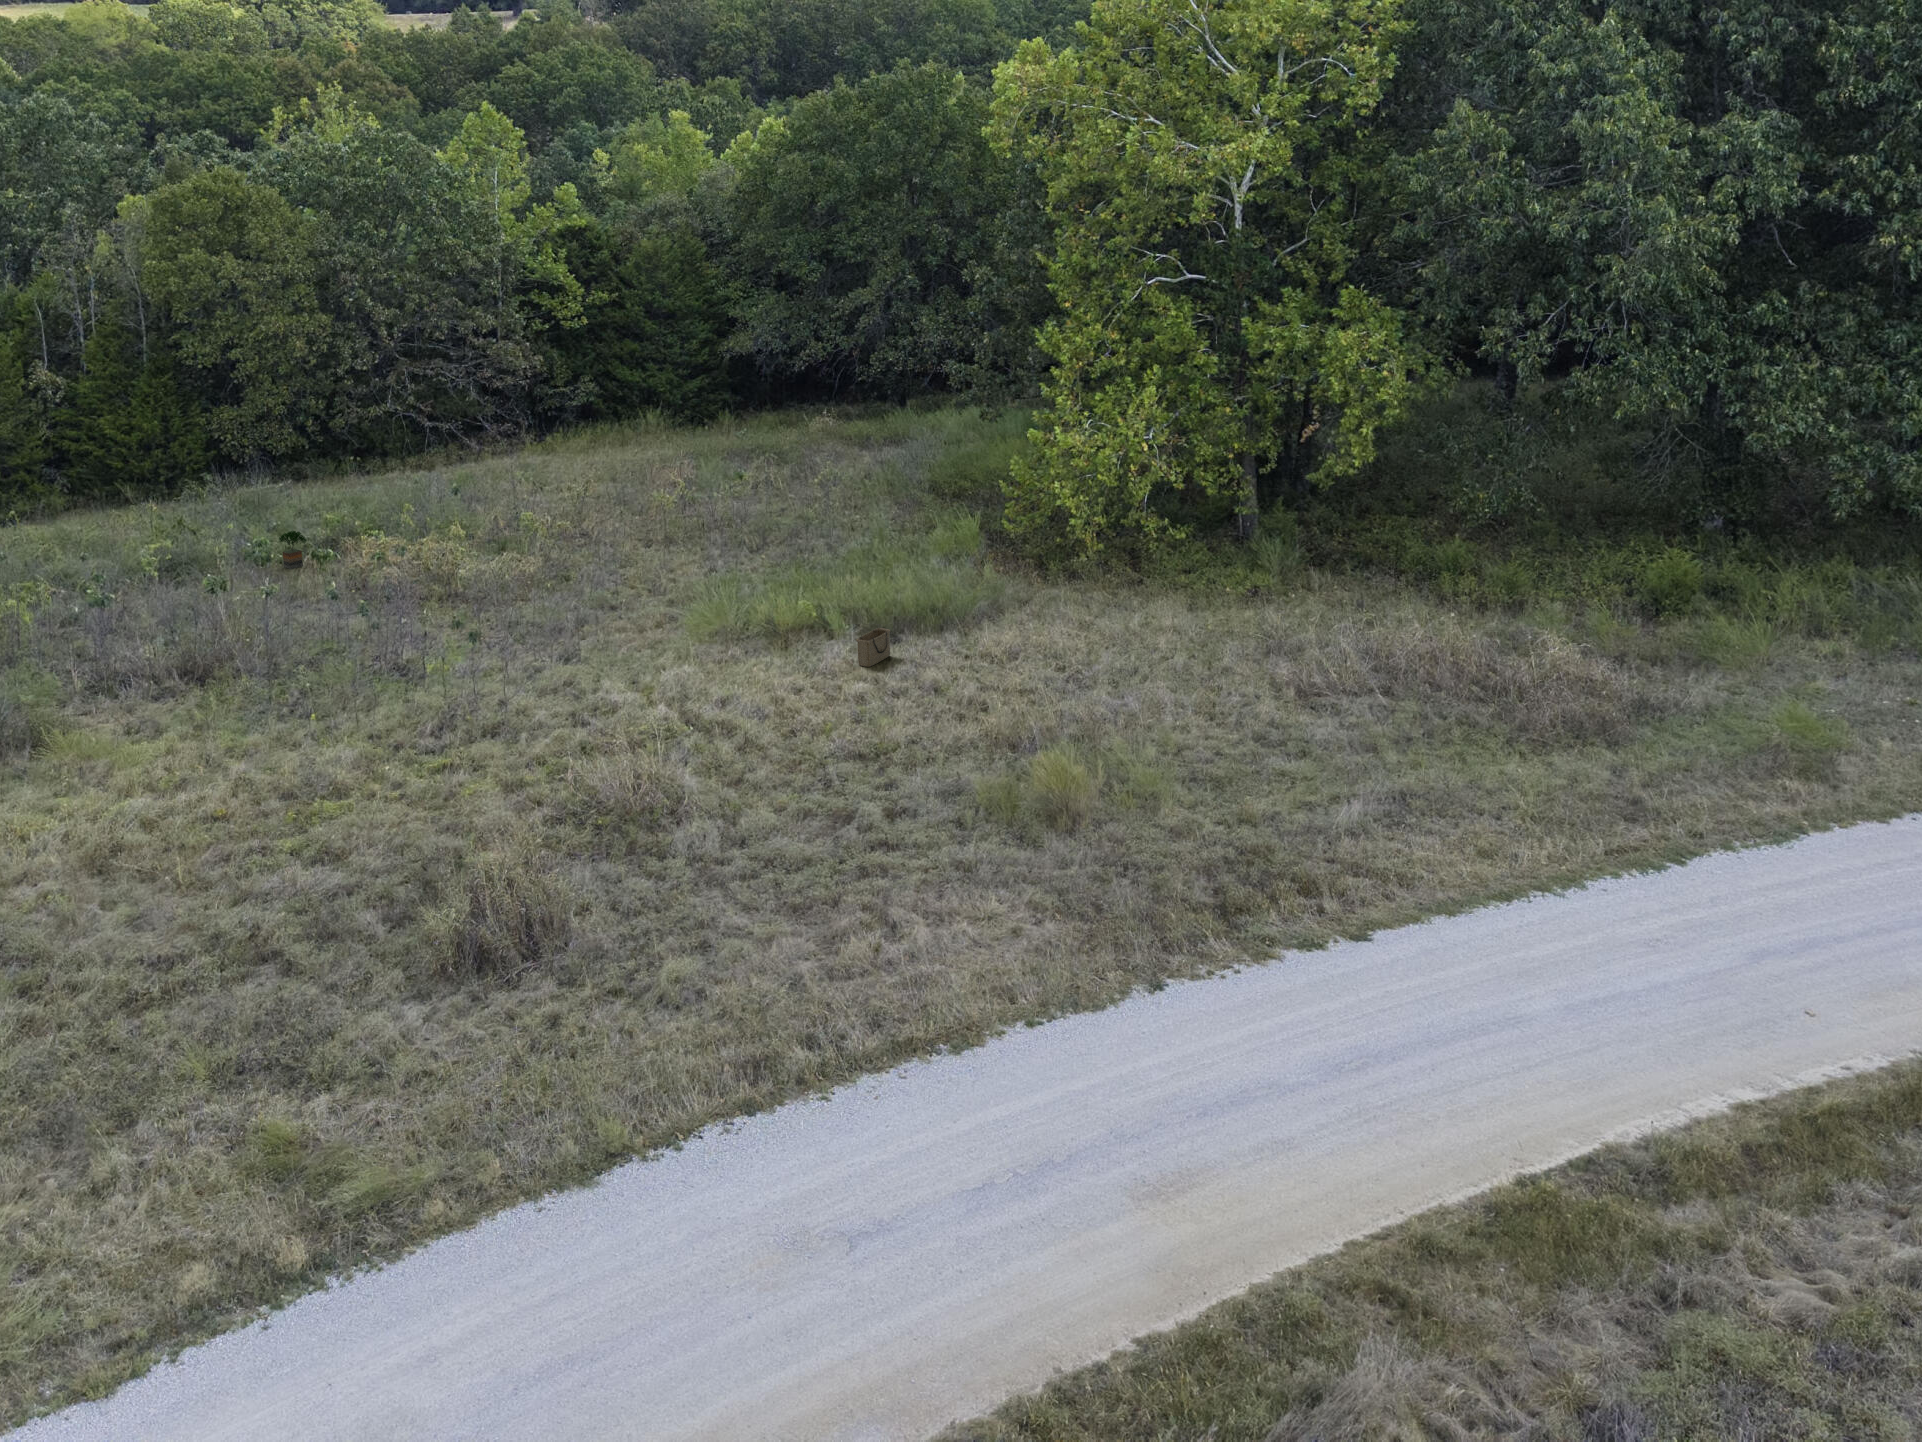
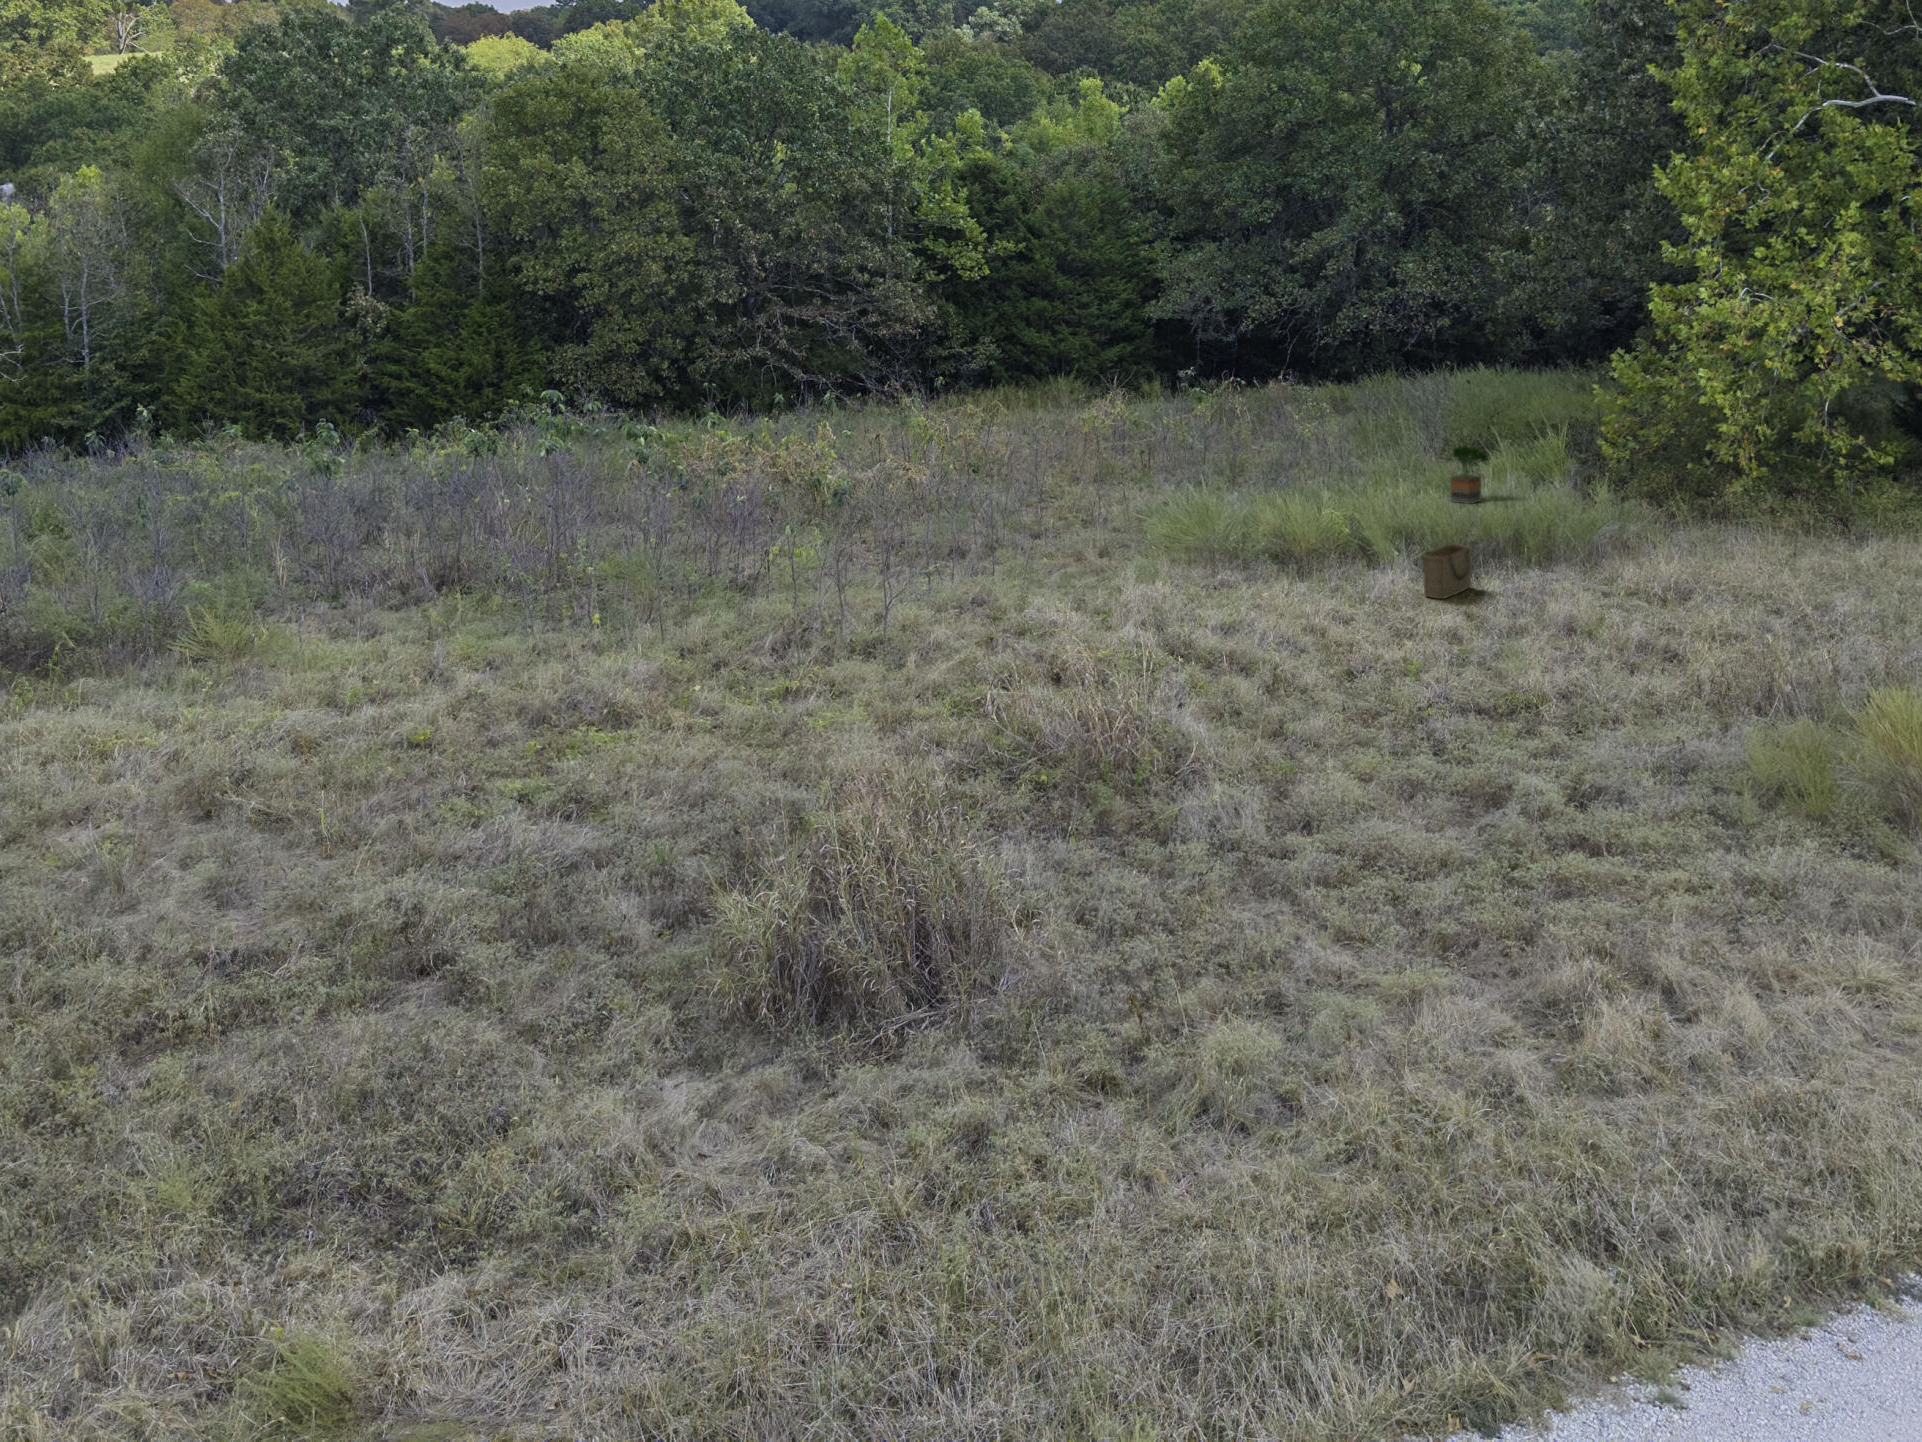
potted tree: present [279,531,306,569] -> present [1445,445,1489,504]

